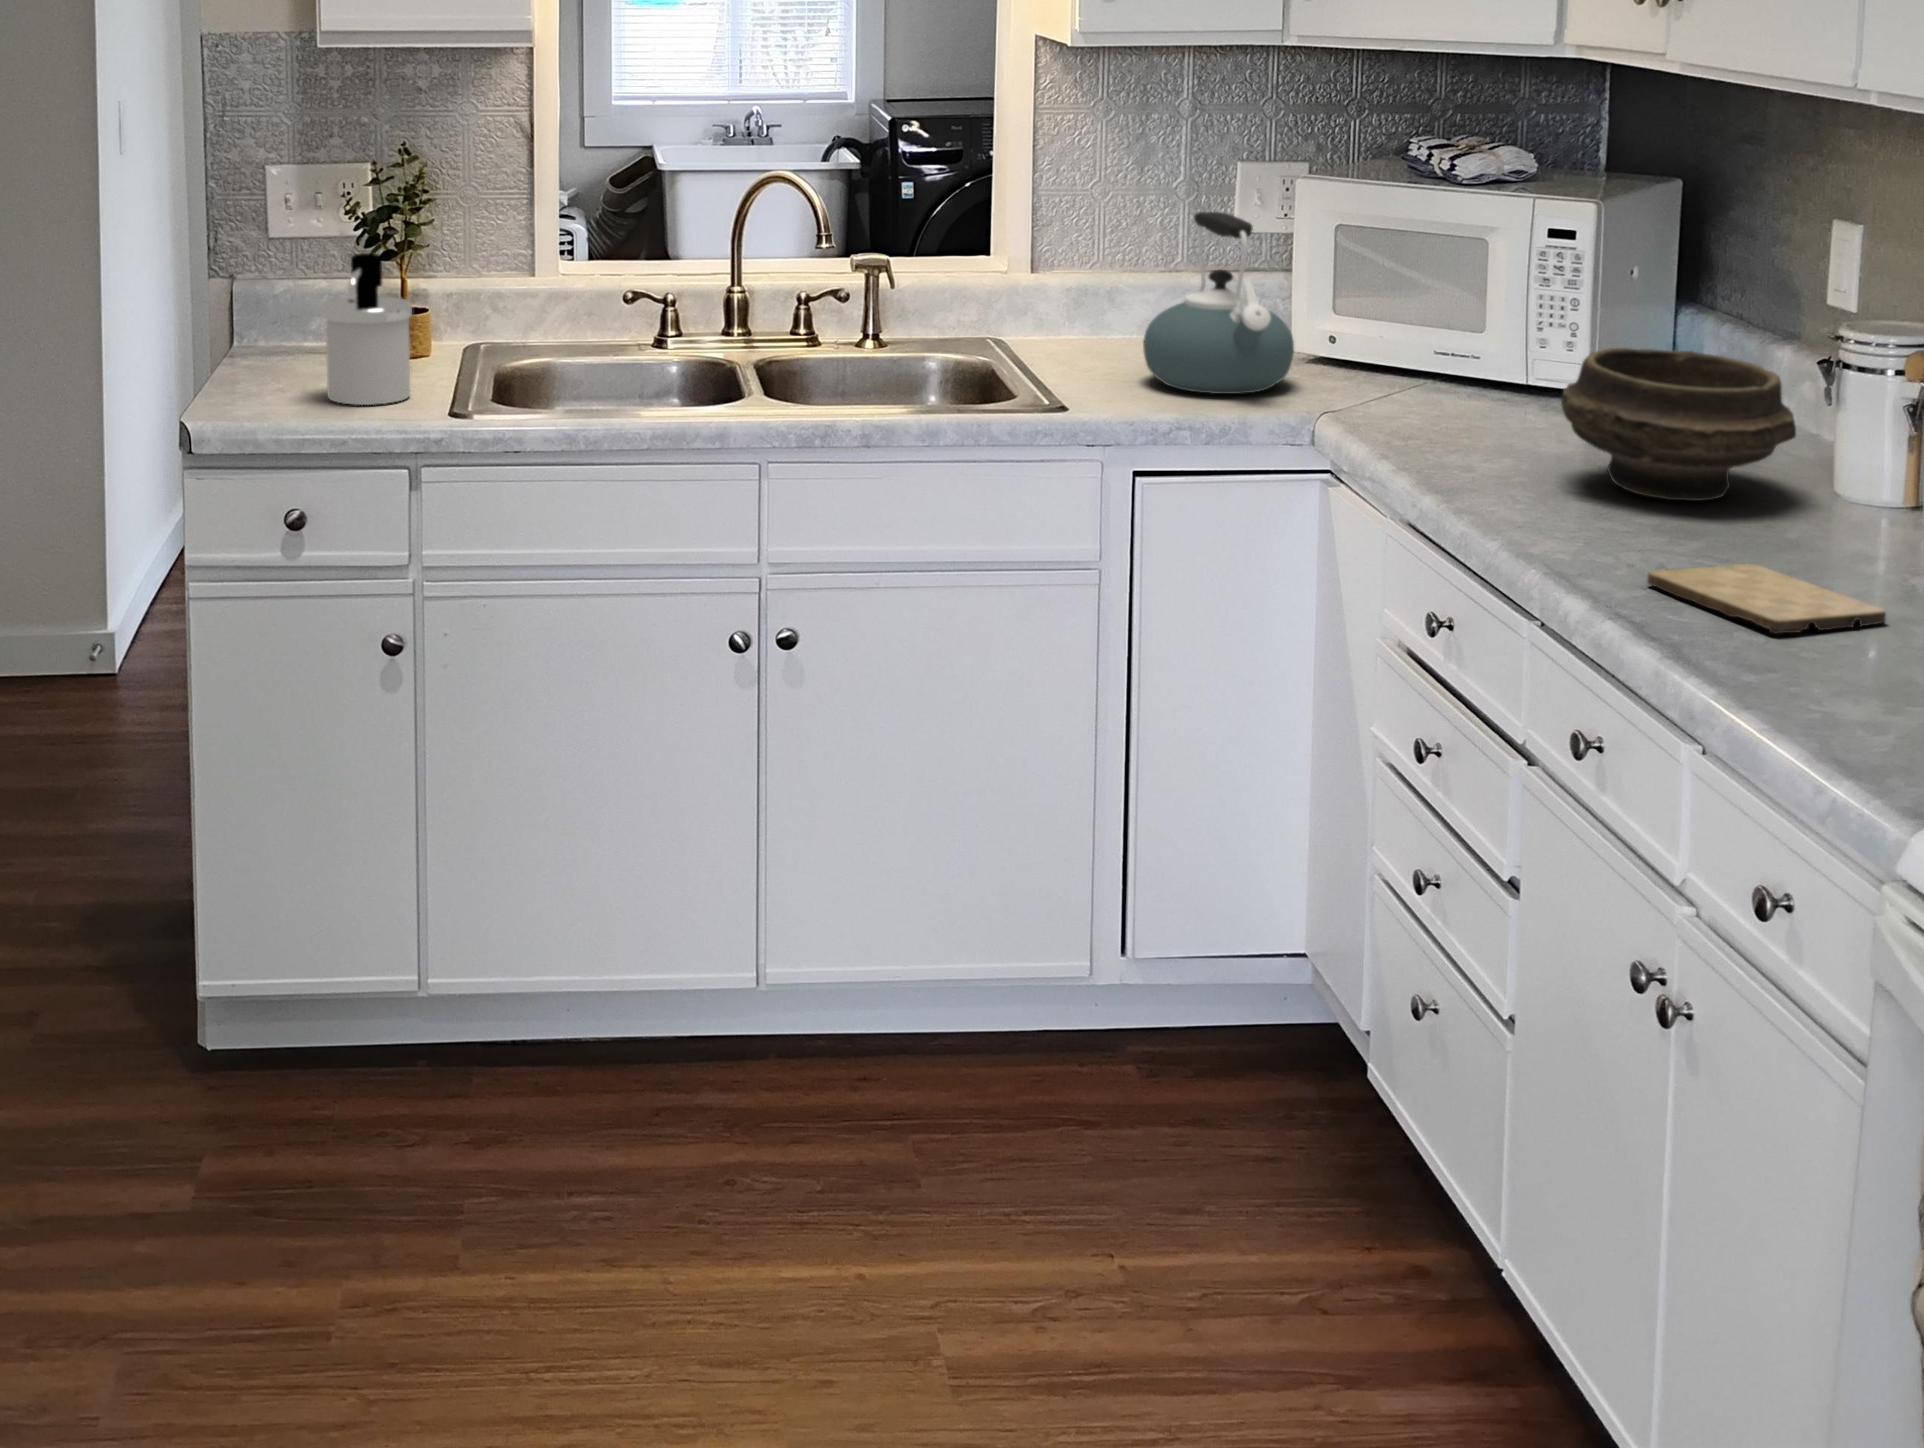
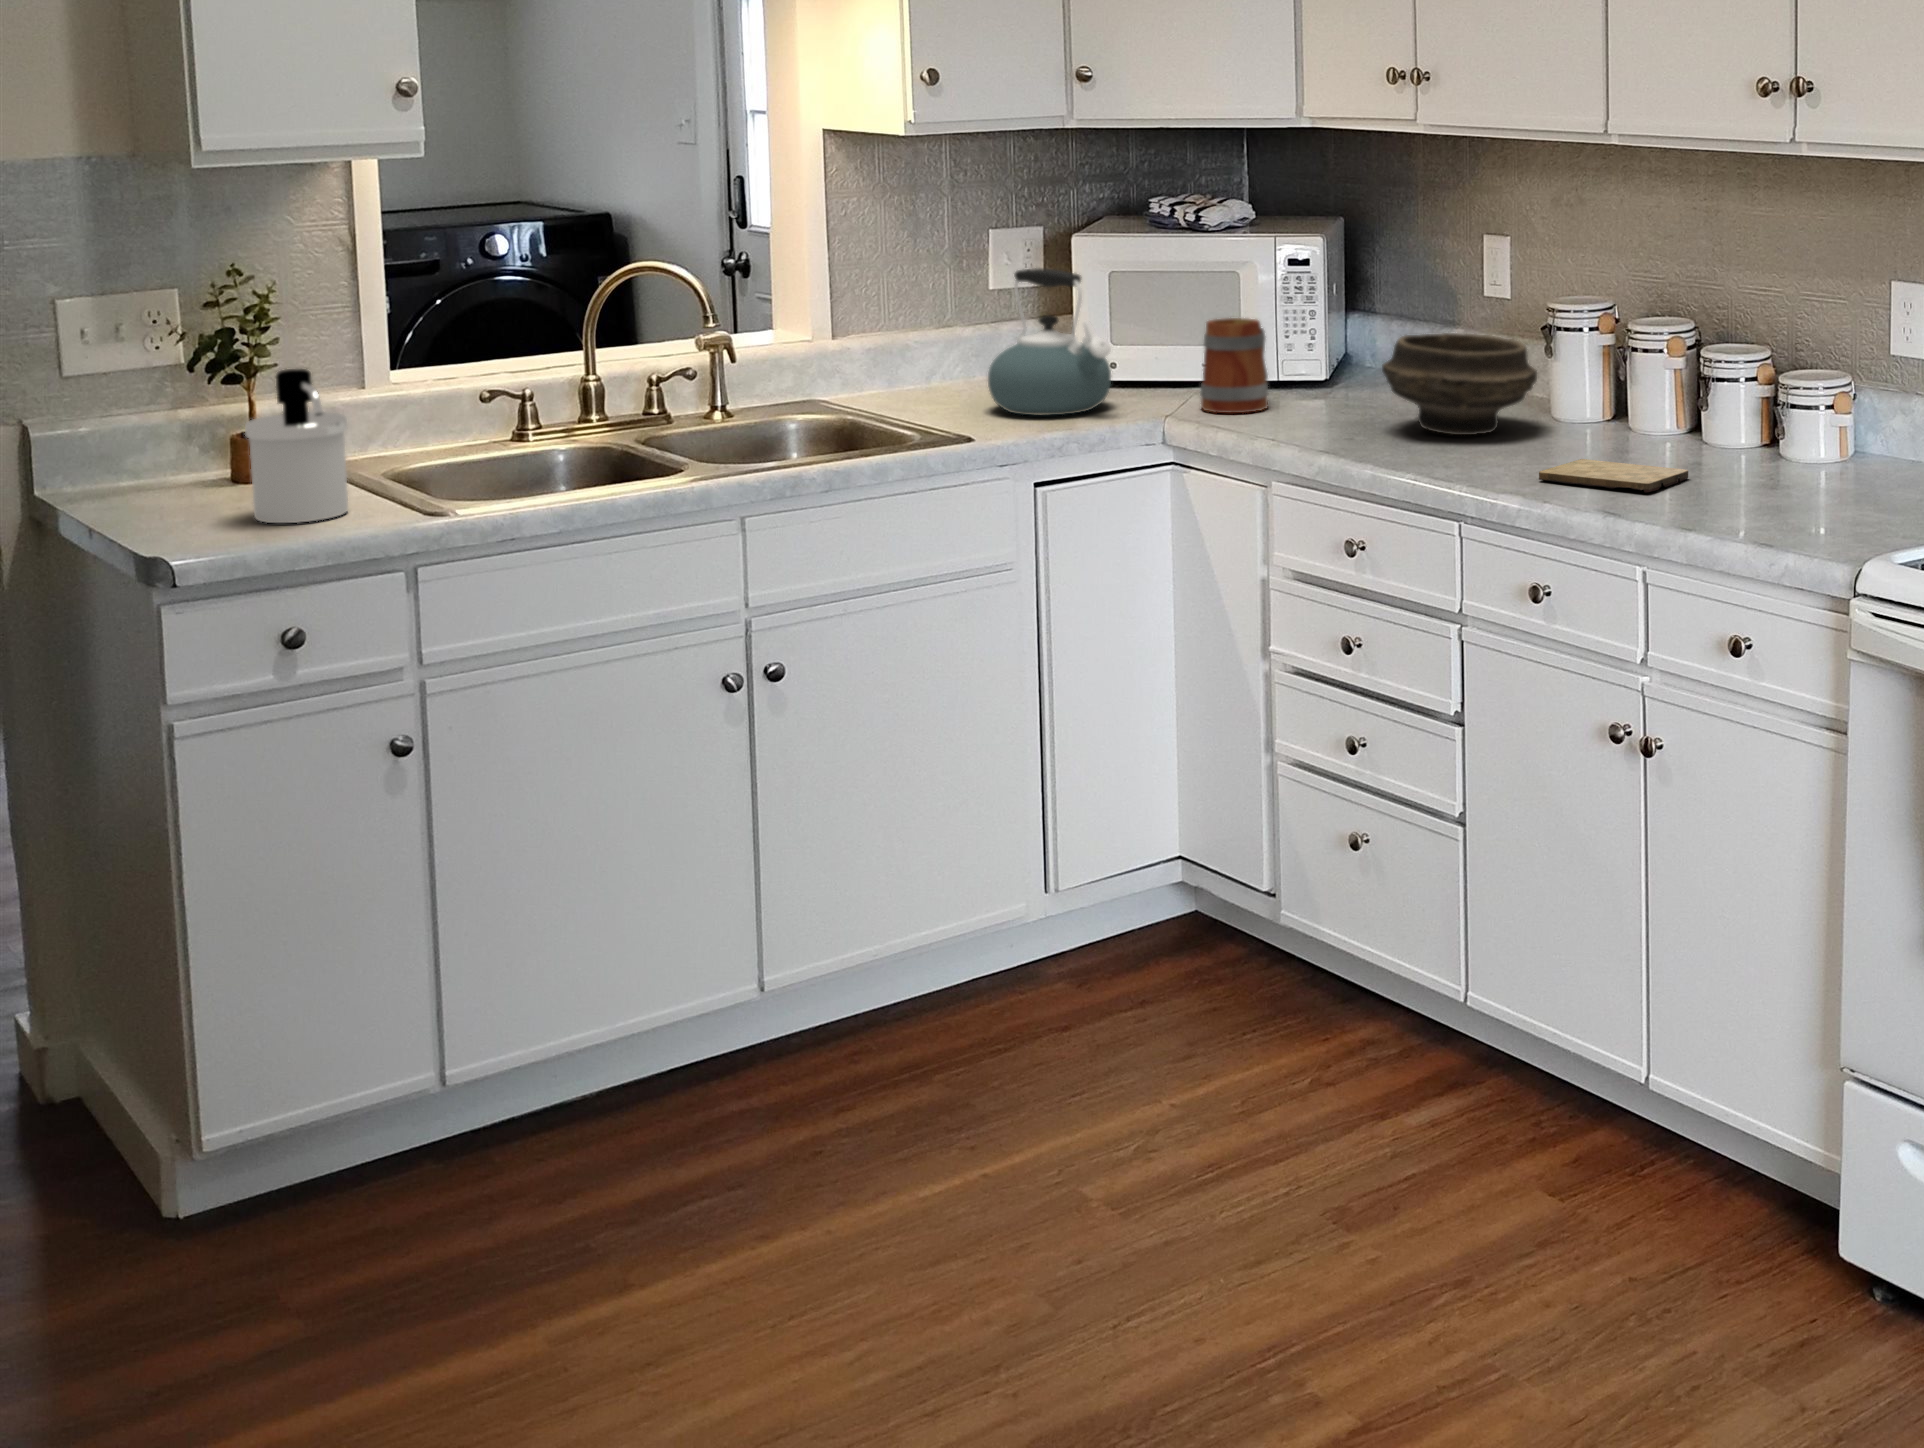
mug: none [1384,297,1493,423] -> present [1200,318,1268,413]

